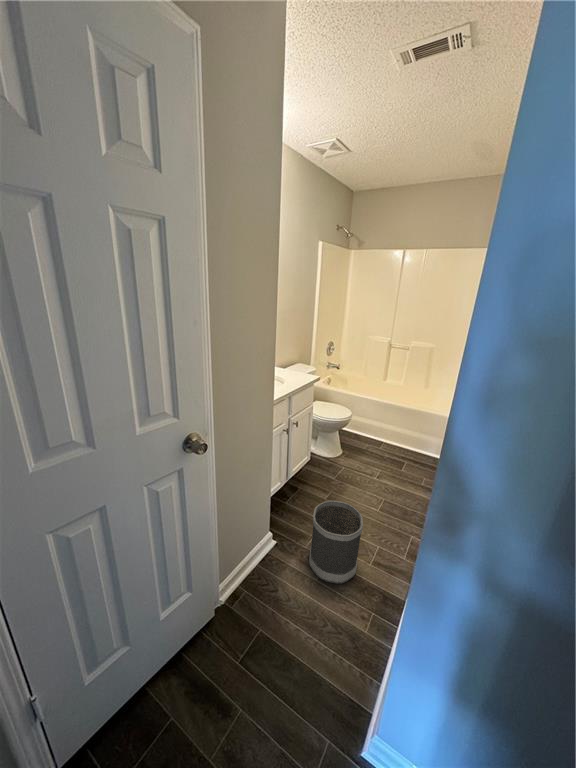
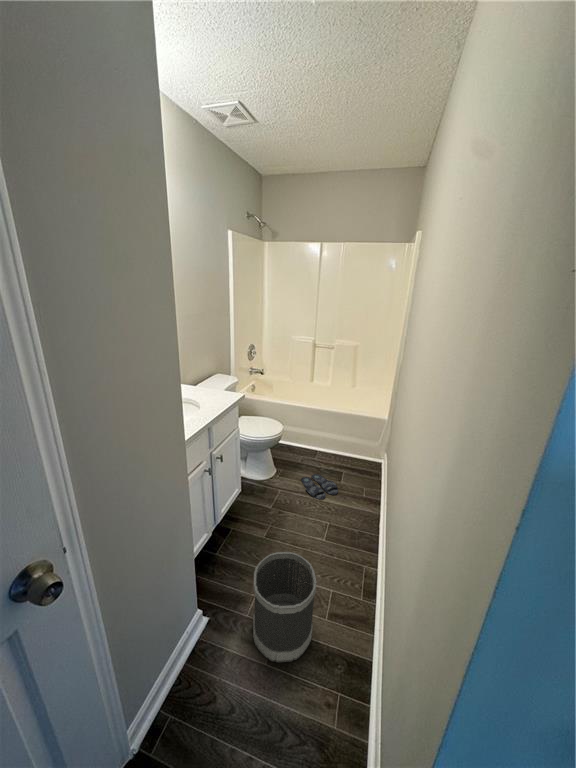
slippers: none [364,460,398,481] -> present [301,474,338,499]

